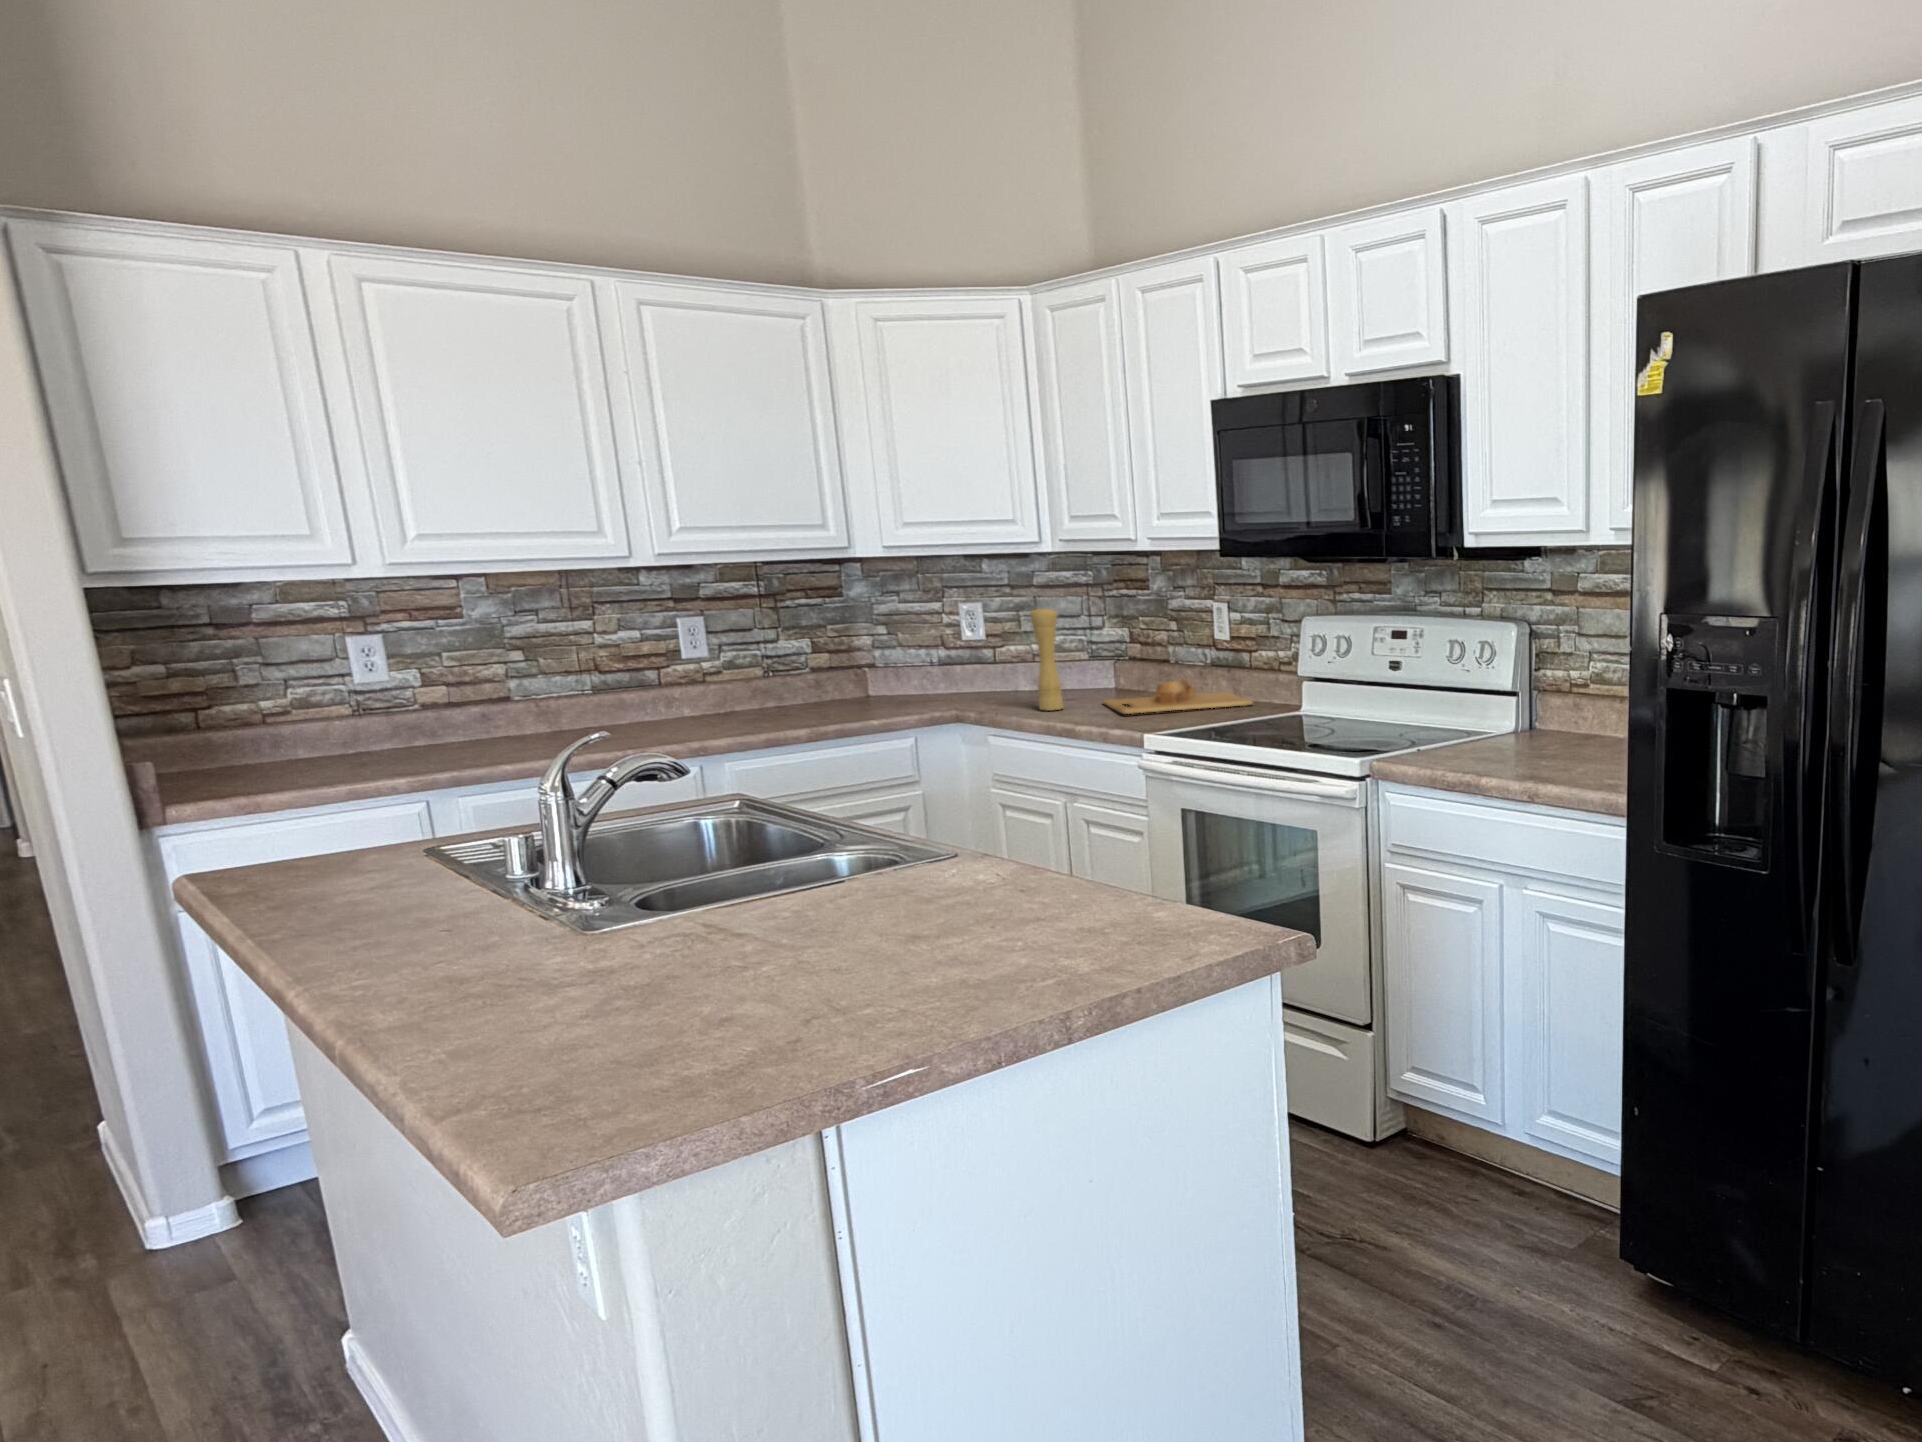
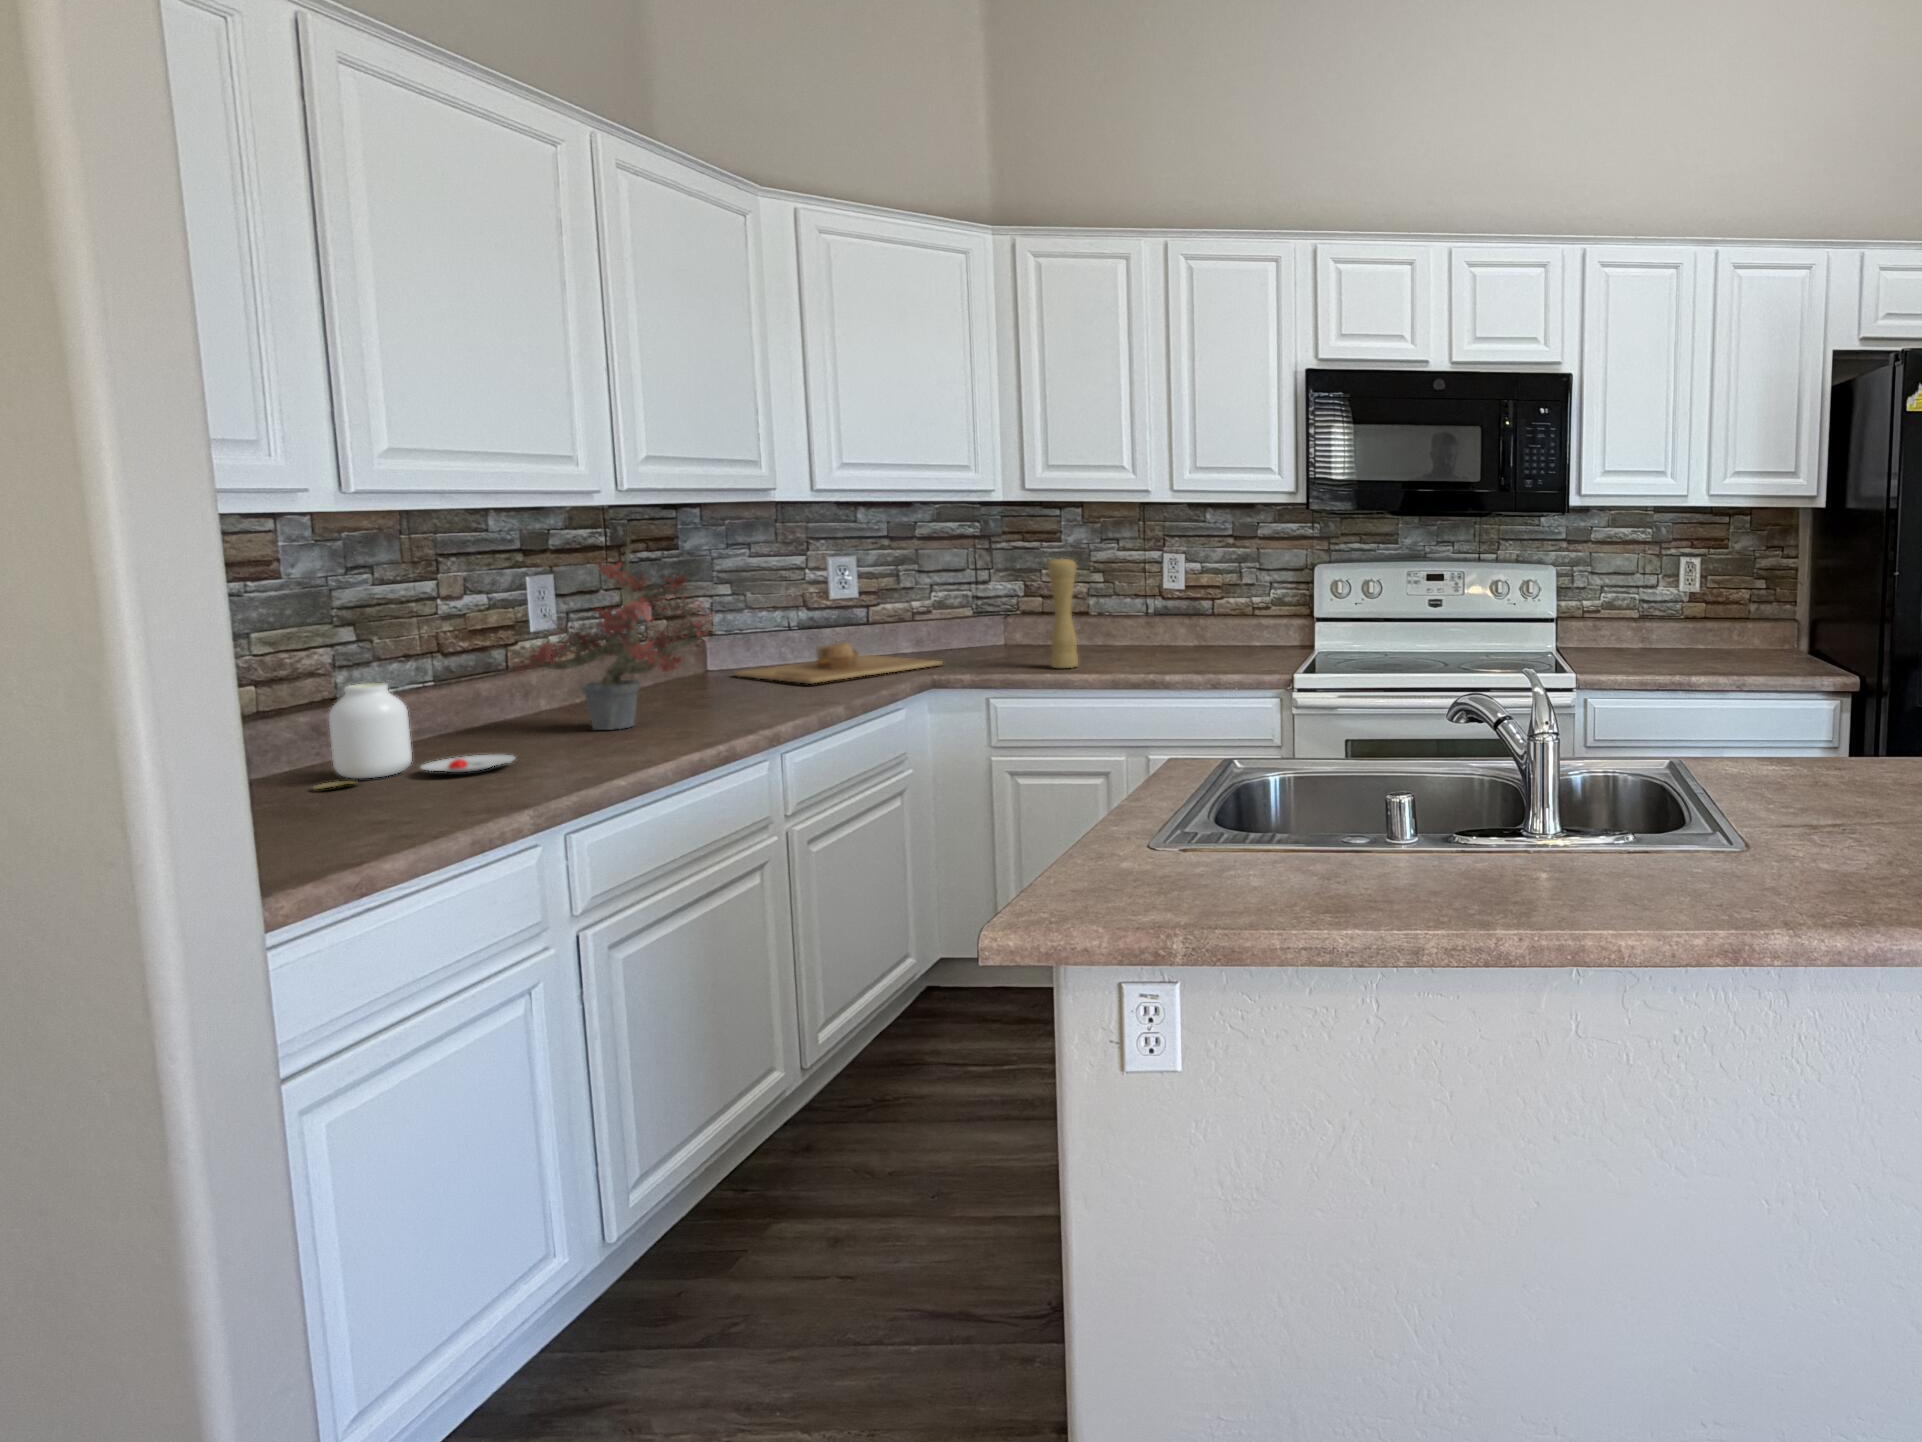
potted plant: none [593,583,703,733] -> present [505,527,714,730]
cutting board: present [1103,680,1253,714] -> present [734,642,942,684]
jar: none [421,690,534,755] -> present [314,683,515,789]

